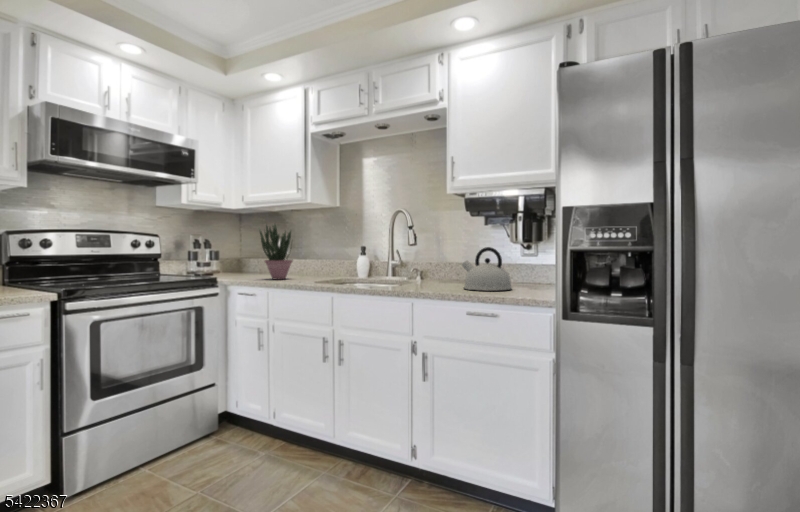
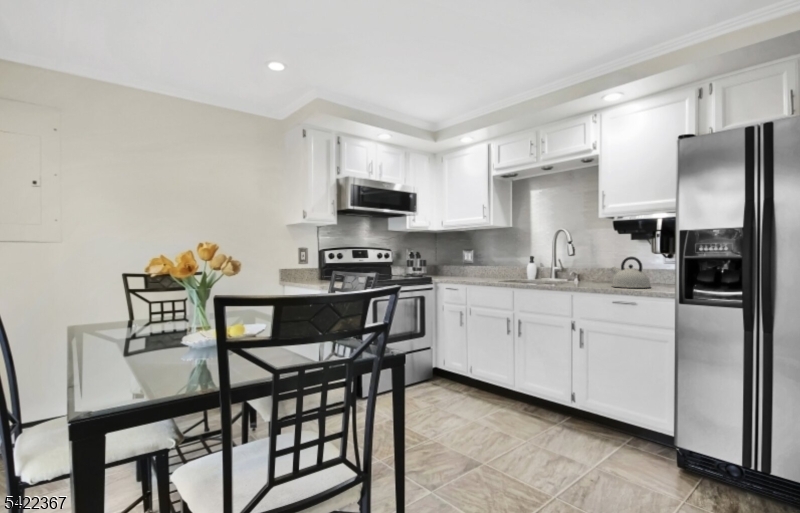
potted plant: present [259,225,293,279] -> none [456,240,481,280]

